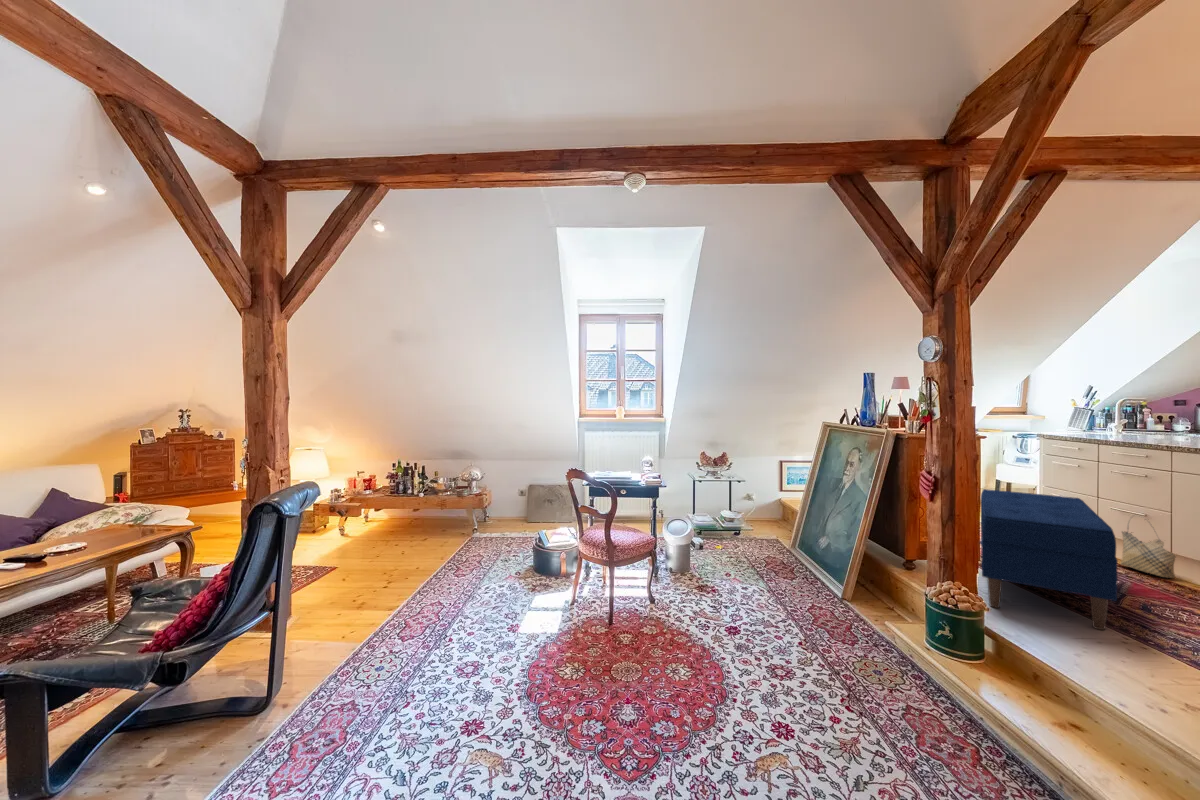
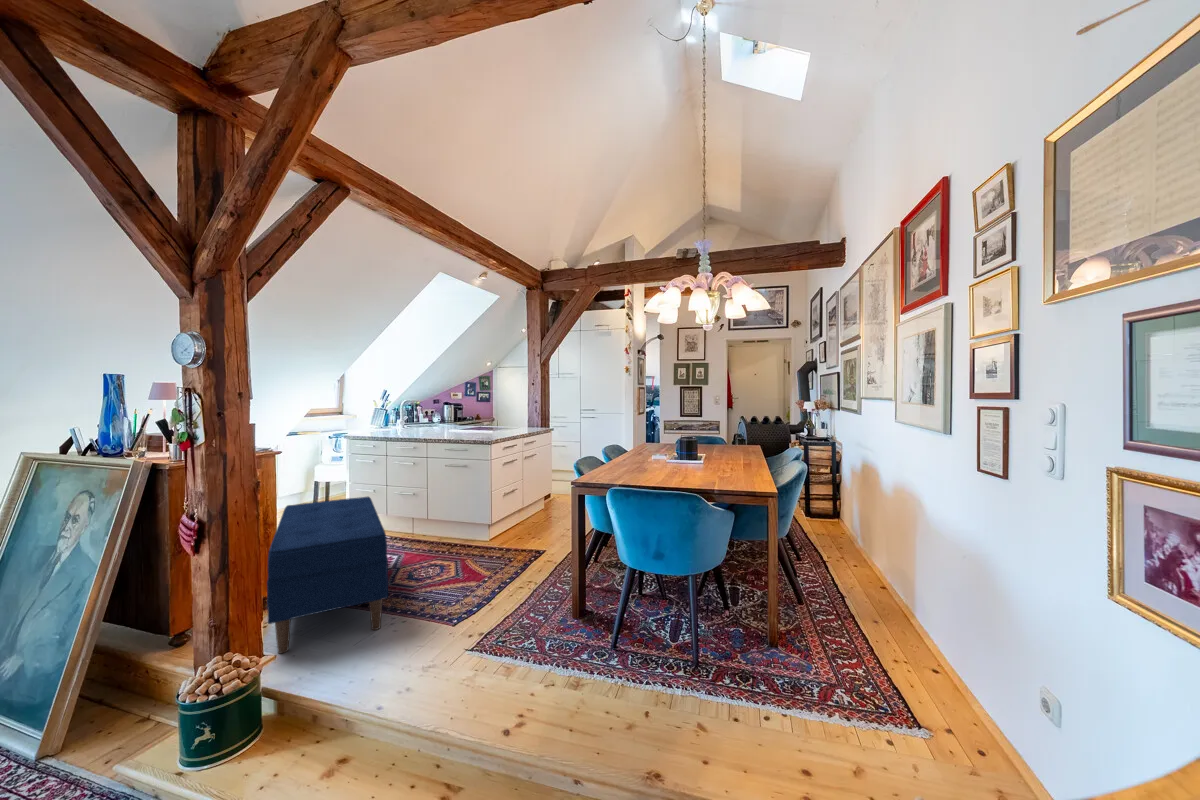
woven basket: present [1120,523,1176,578] -> none [400,497,433,545]

